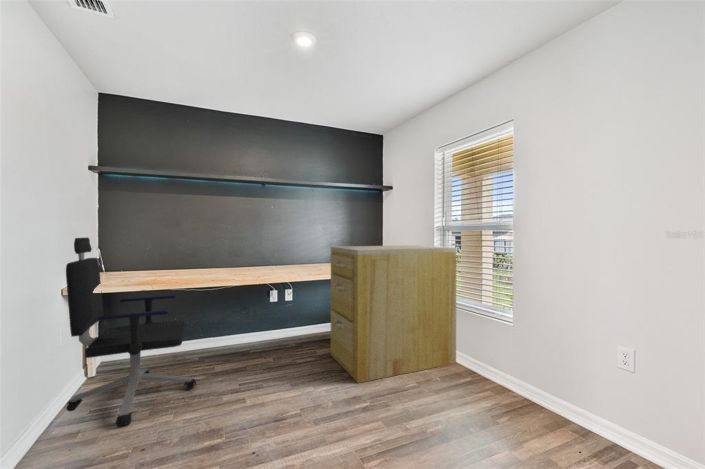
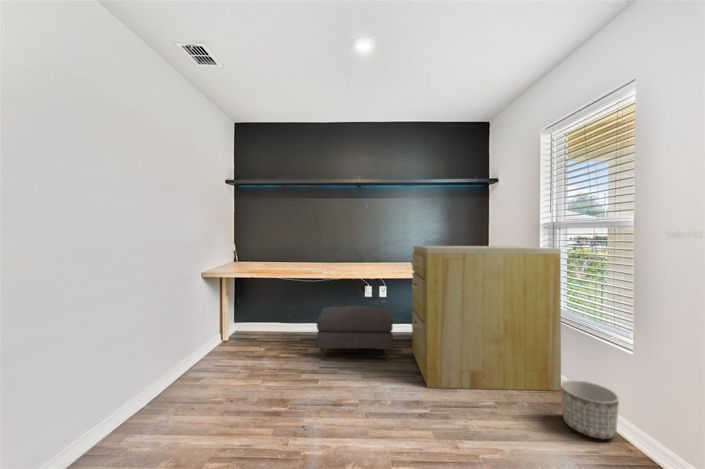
office chair: present [65,237,196,426] -> none [197,234,289,380]
ottoman: none [227,312,313,377] -> present [317,306,393,360]
planter: none [465,352,504,394] -> present [561,380,619,439]

